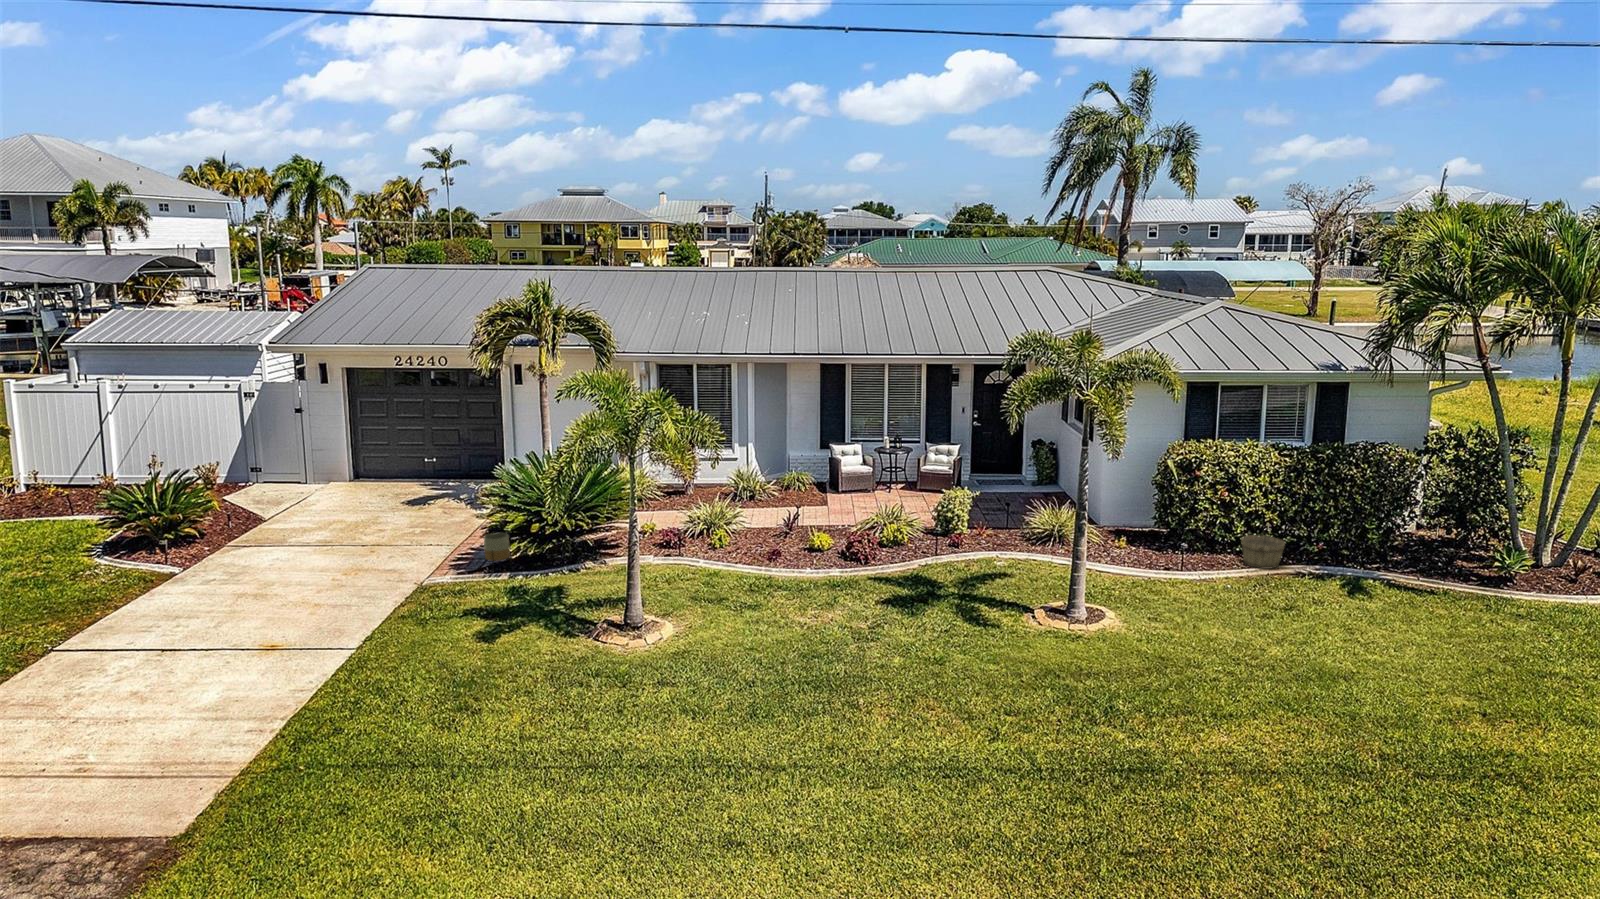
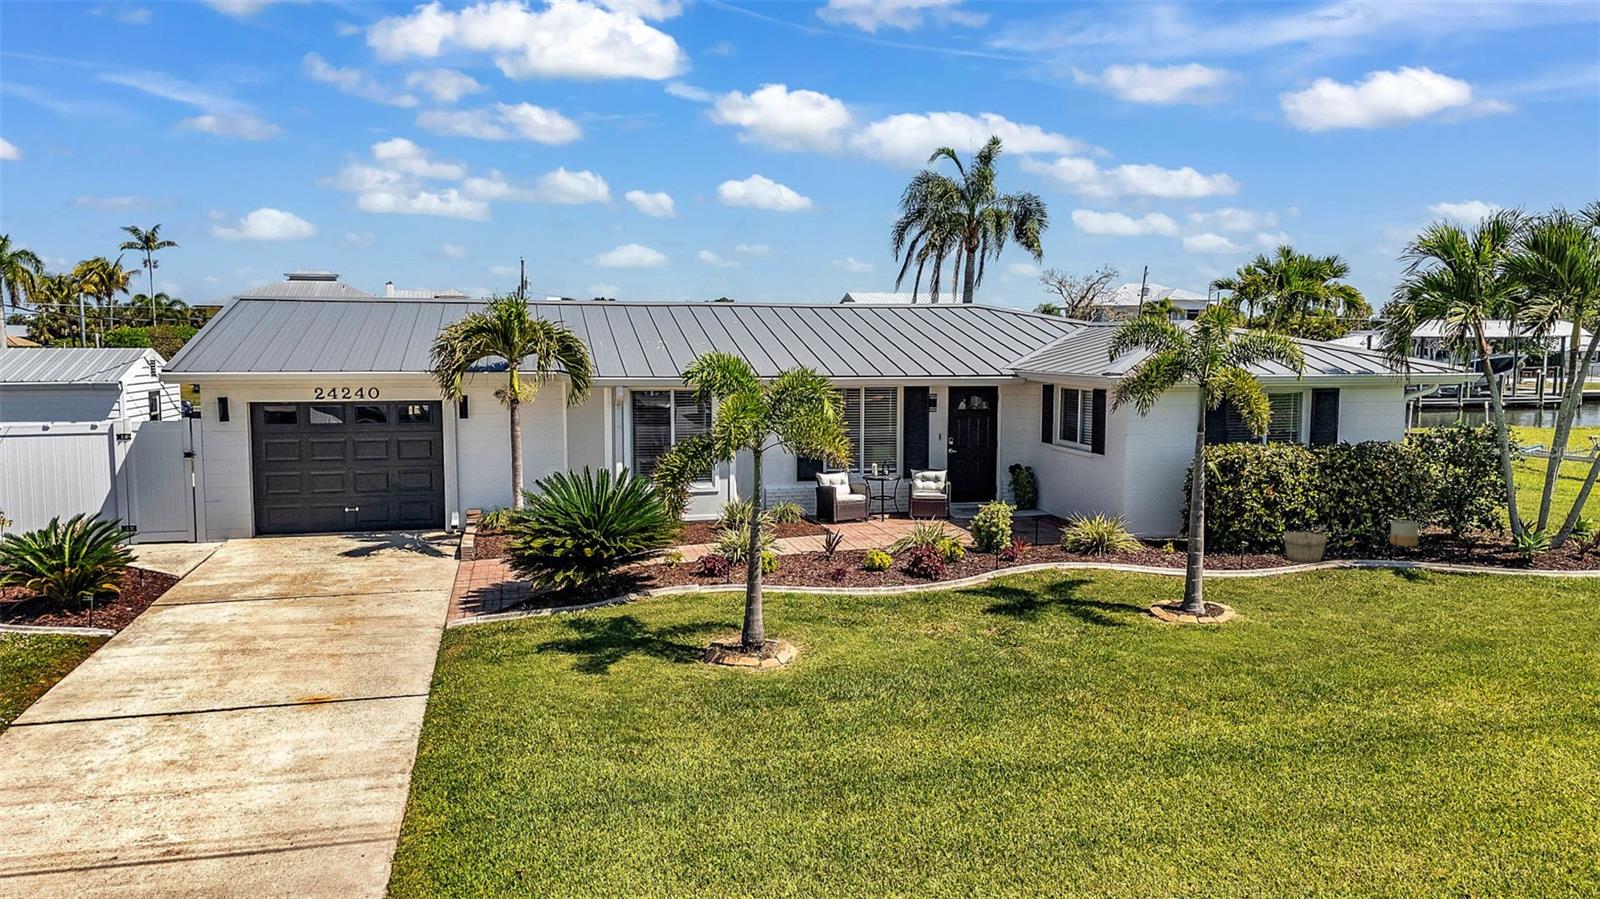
planter: present [484,533,511,562] -> present [1390,520,1419,551]

